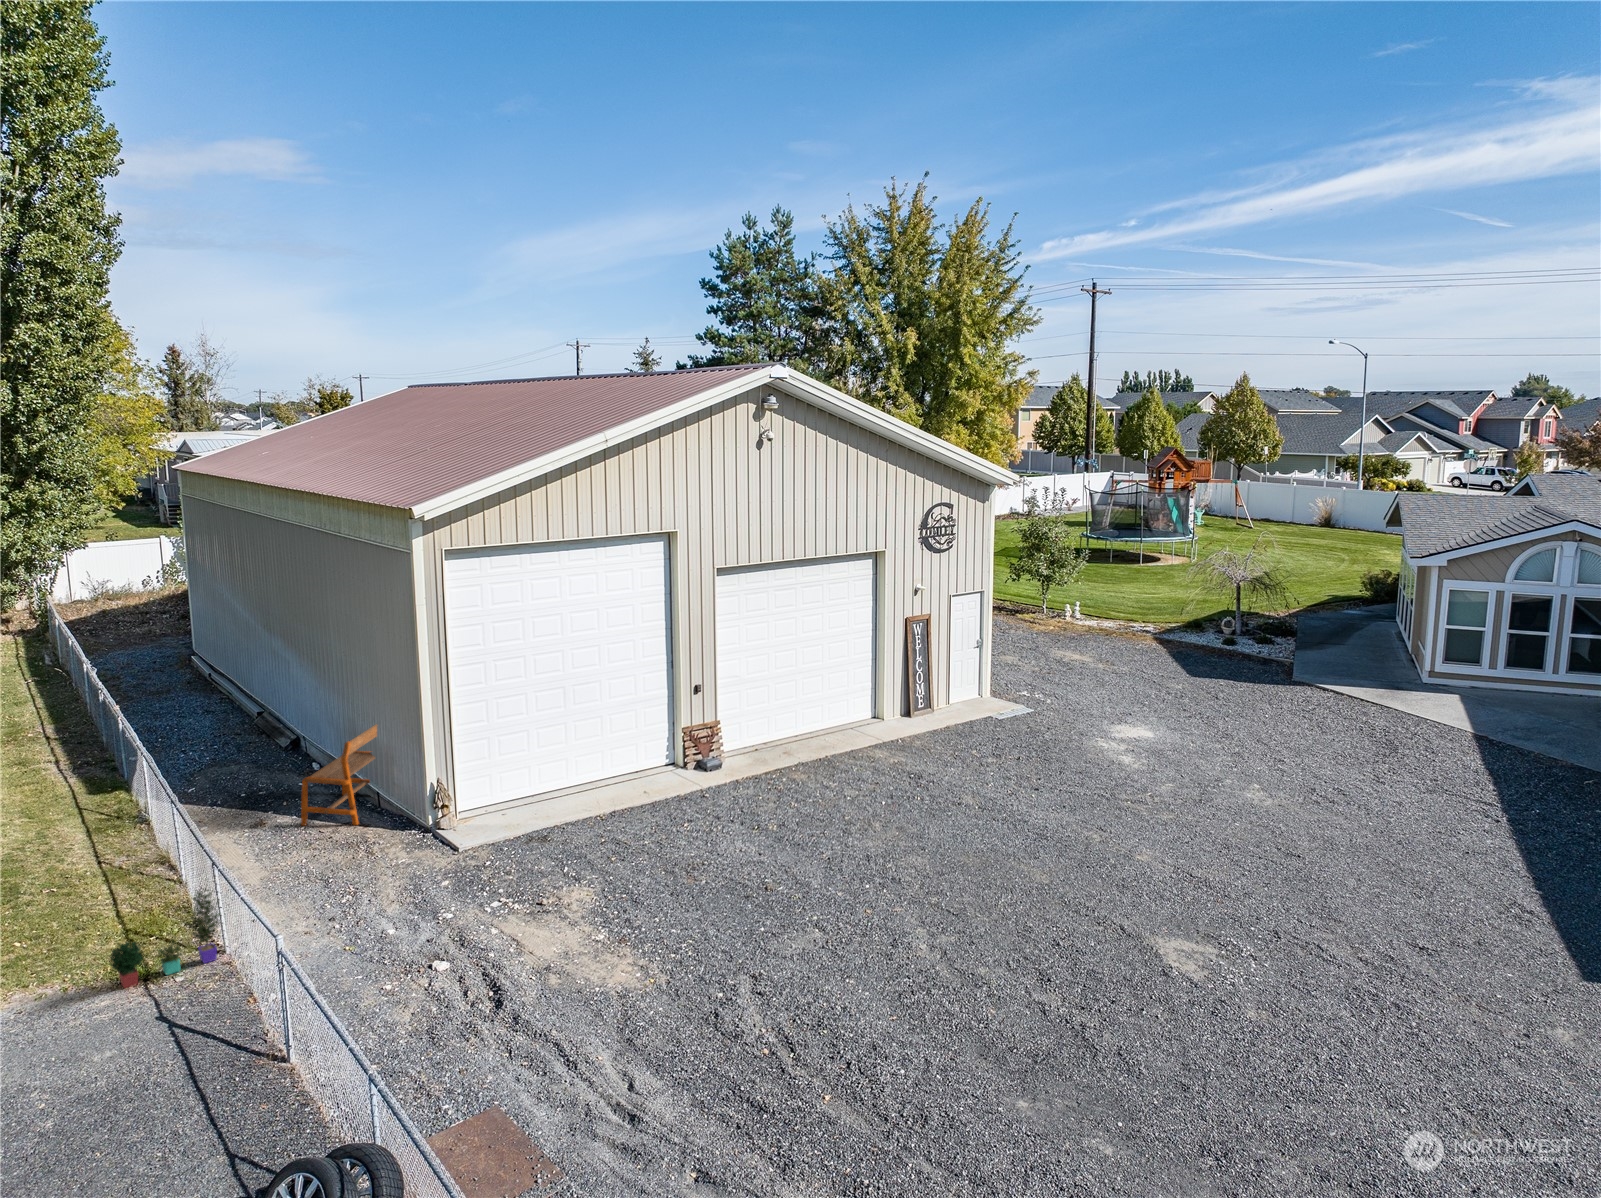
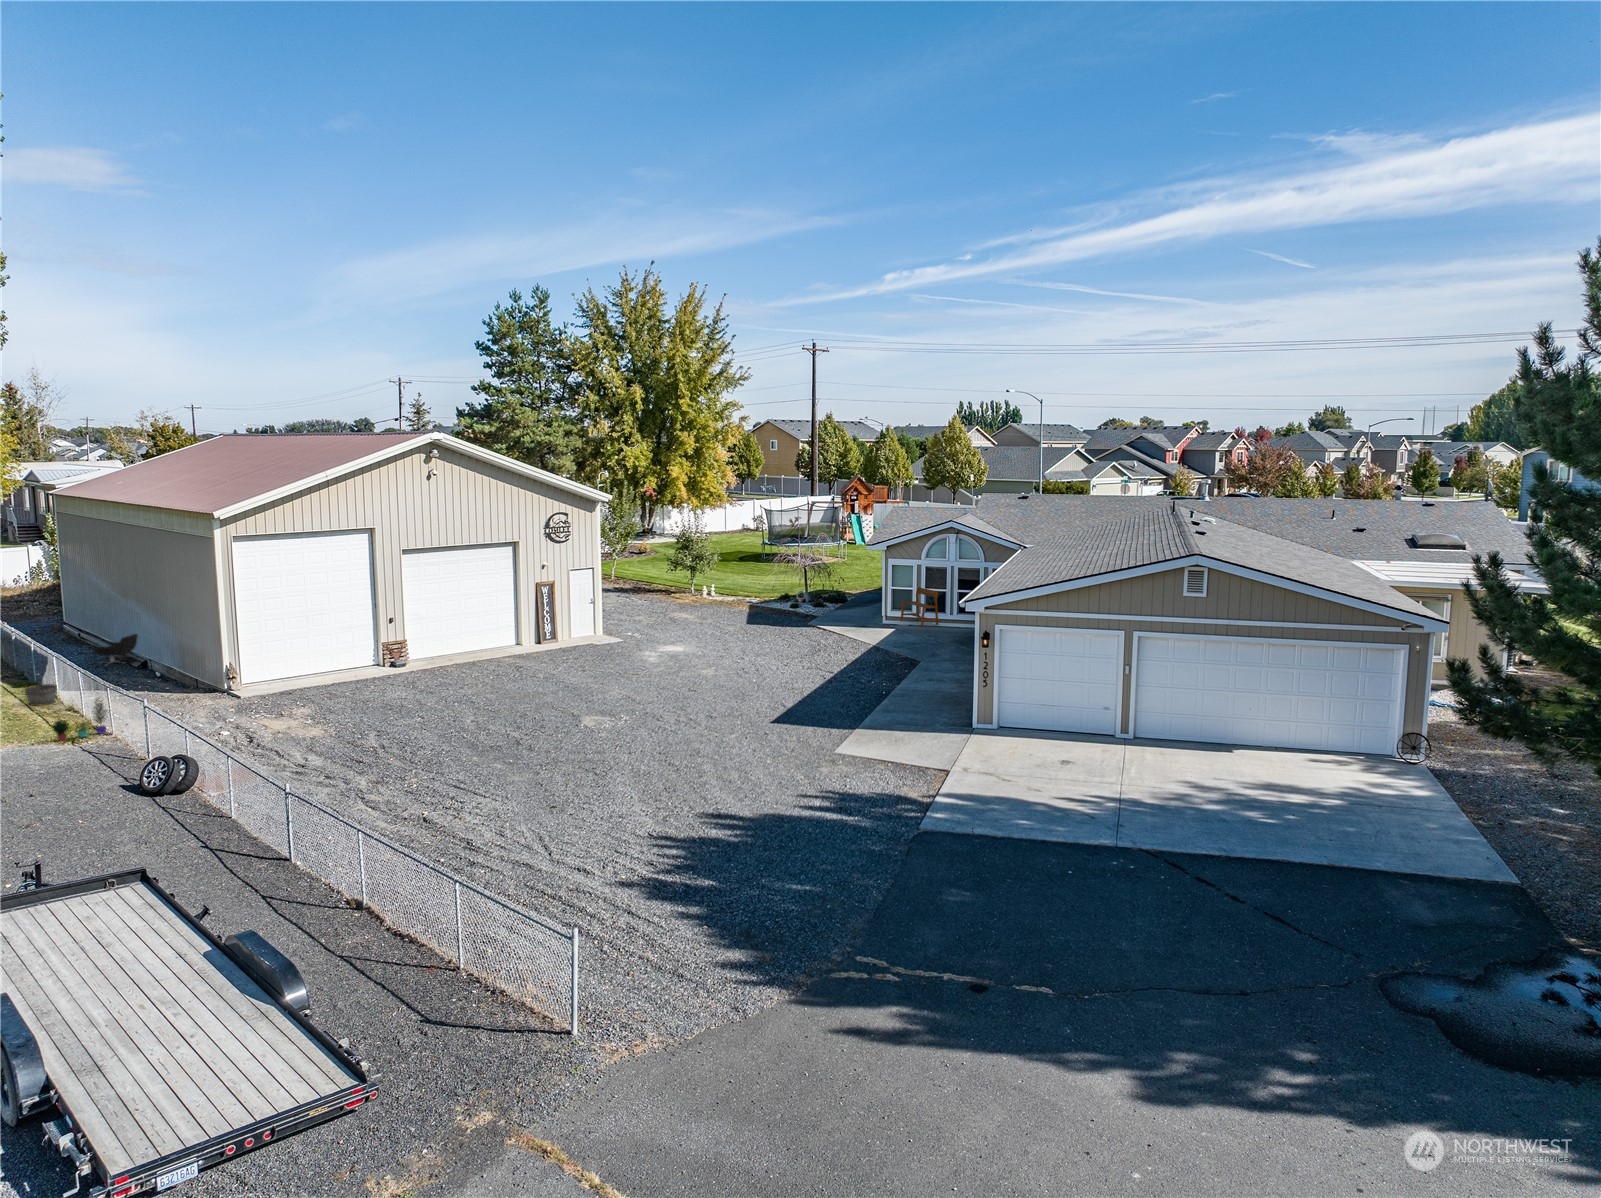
lounge chair: none [220,695,288,748] -> present [93,634,138,662]
bench: present [301,724,377,826] -> present [901,587,938,626]
wooden bucket: none [93,806,151,853] -> present [25,684,57,706]

